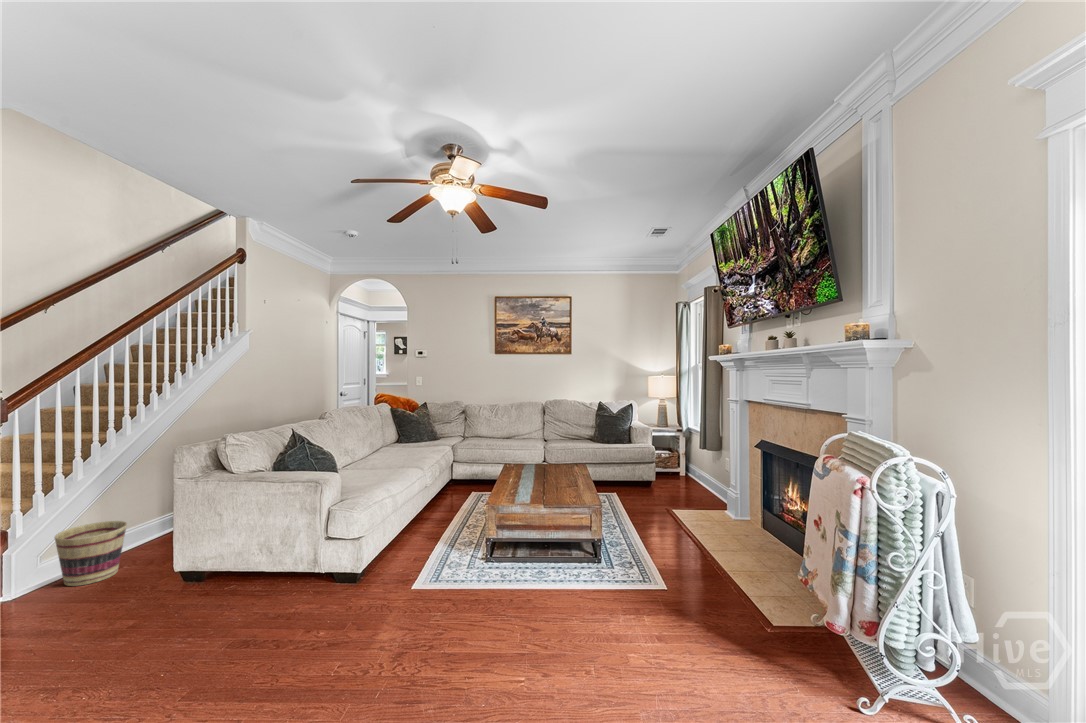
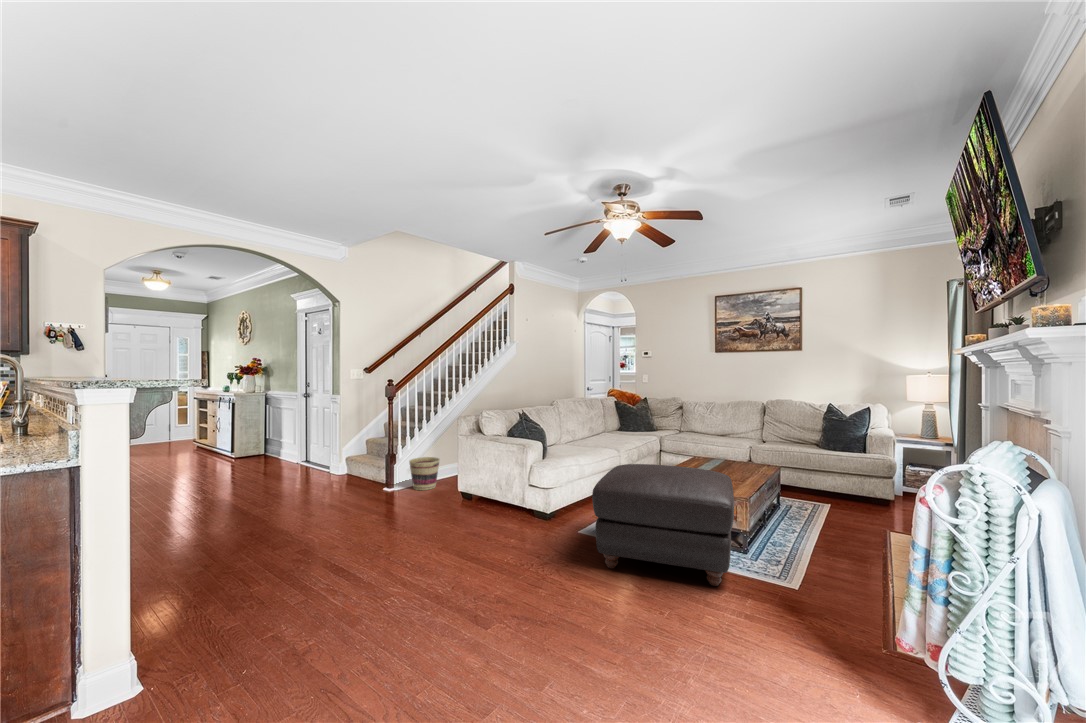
ottoman: none [457,482,624,628] -> present [592,464,734,586]

